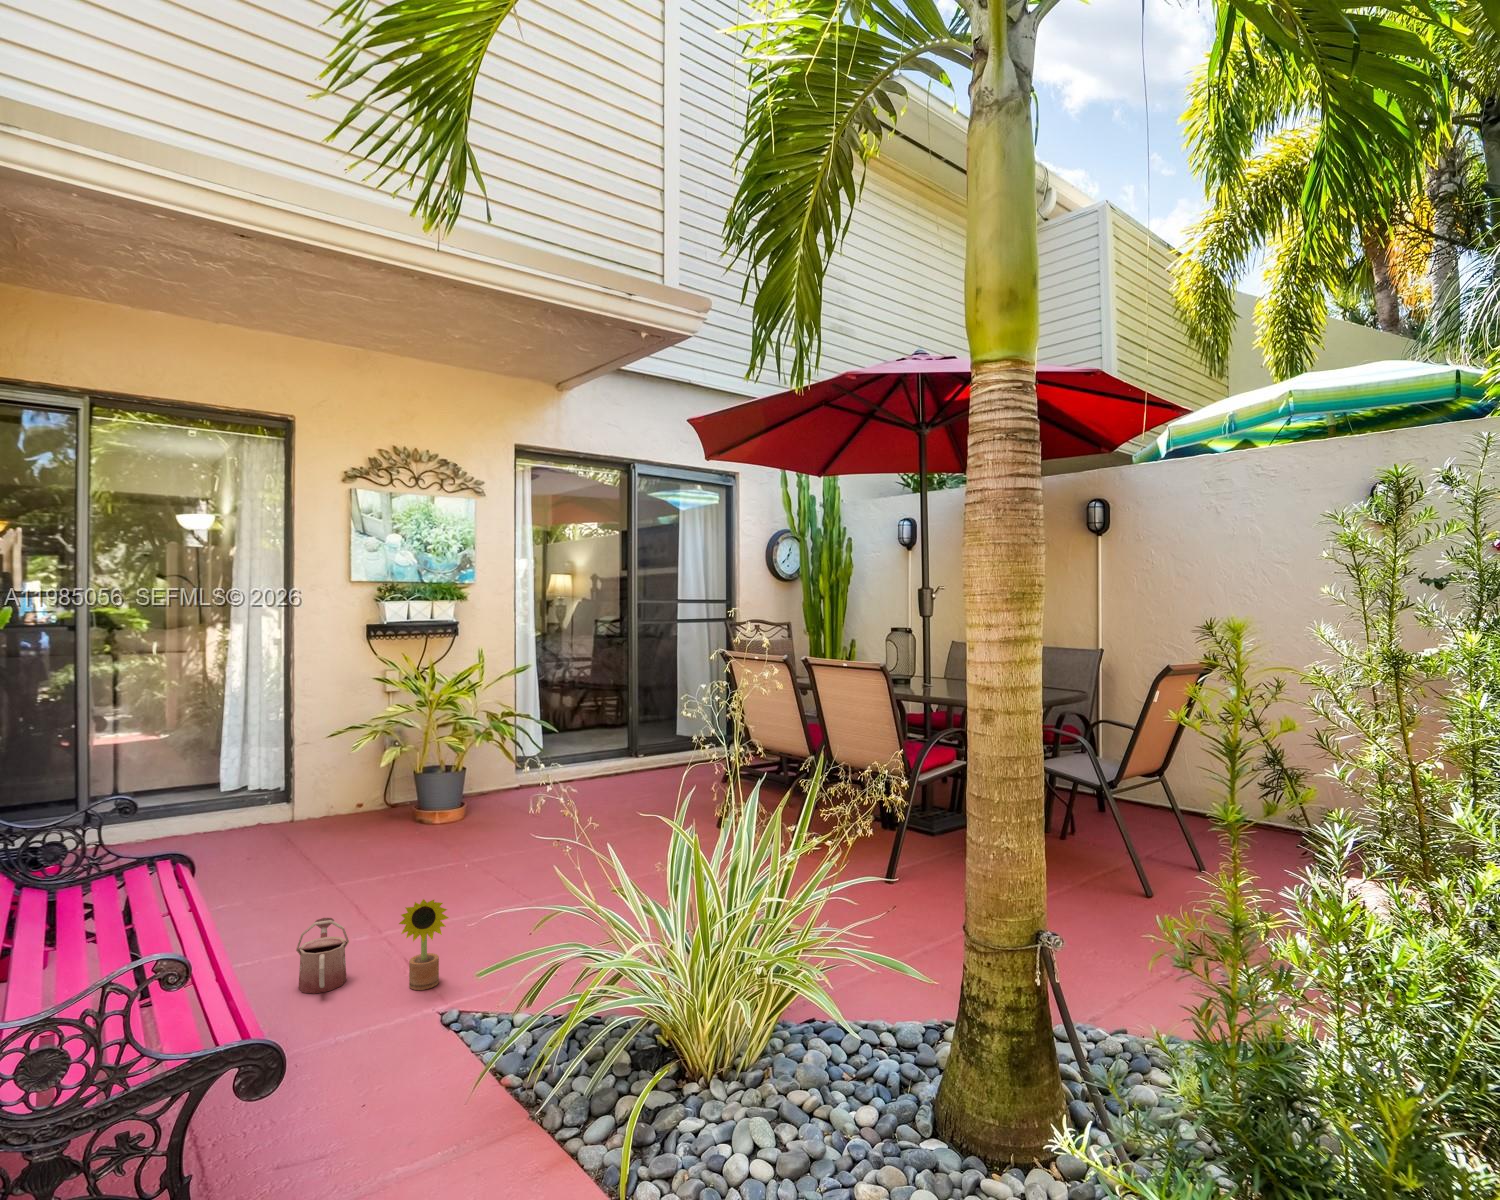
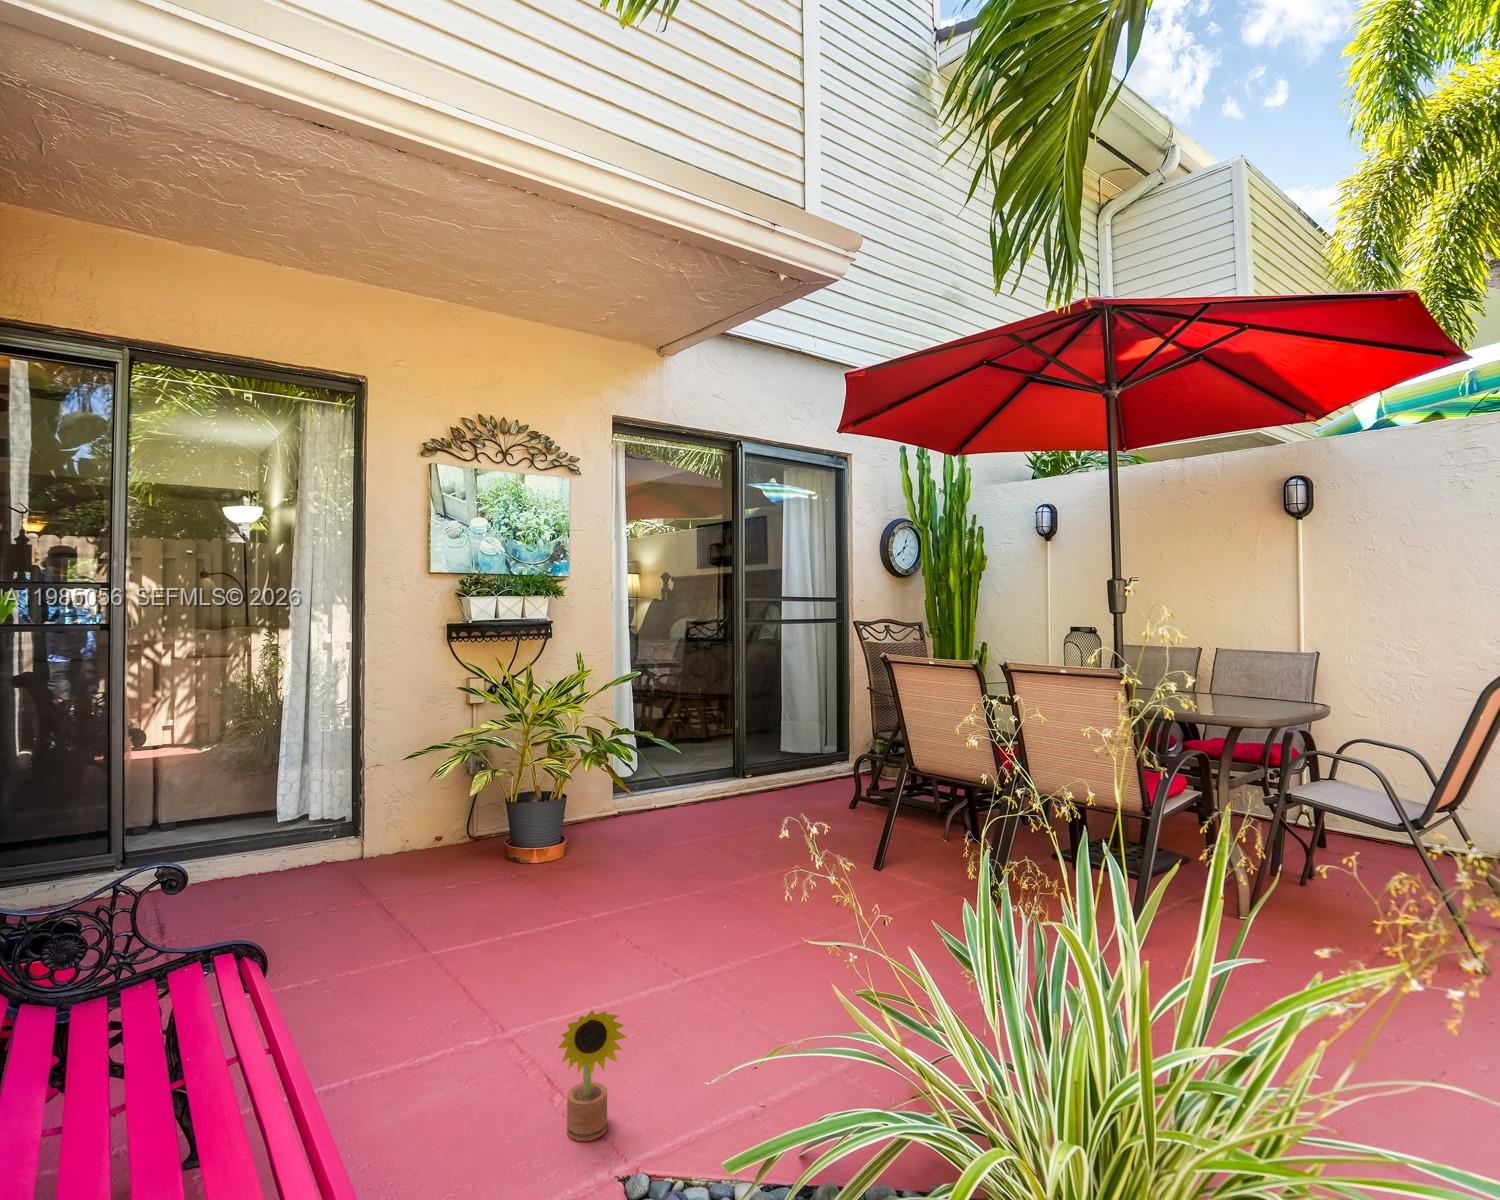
watering can: present [296,918,349,994] -> none [407,1023,479,1145]

